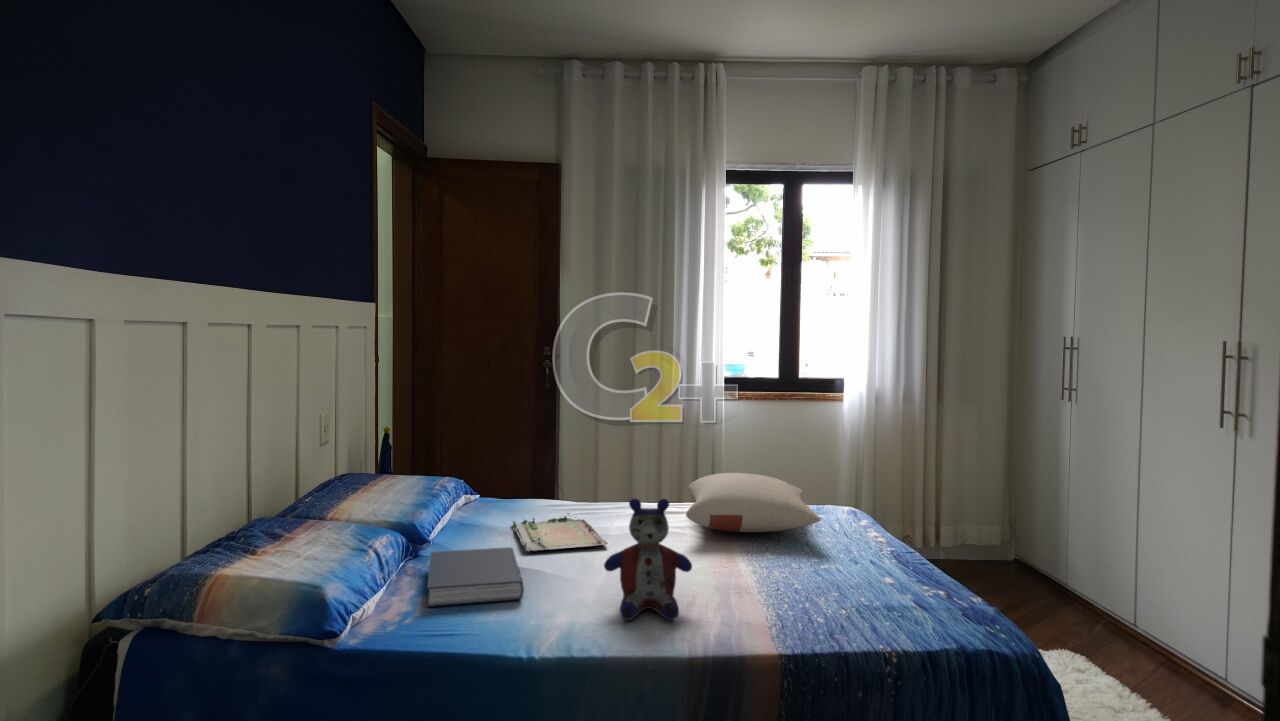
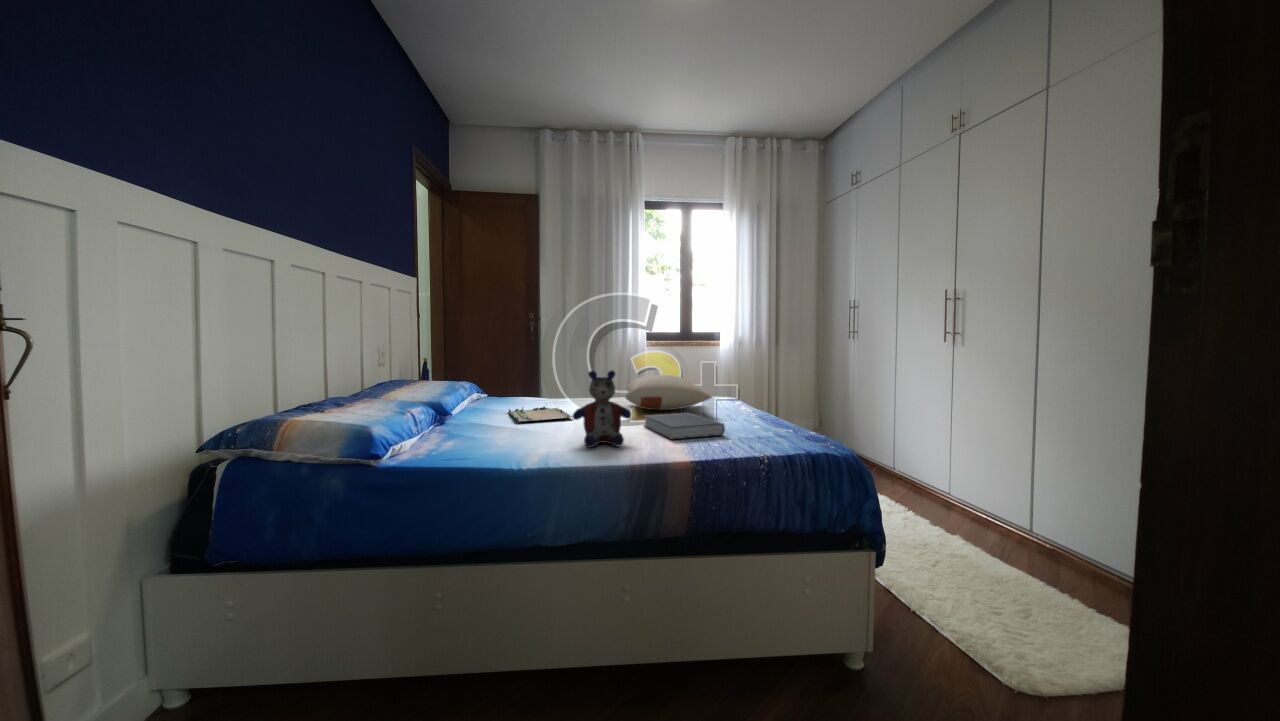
book: present [427,547,524,607] -> present [644,413,725,439]

